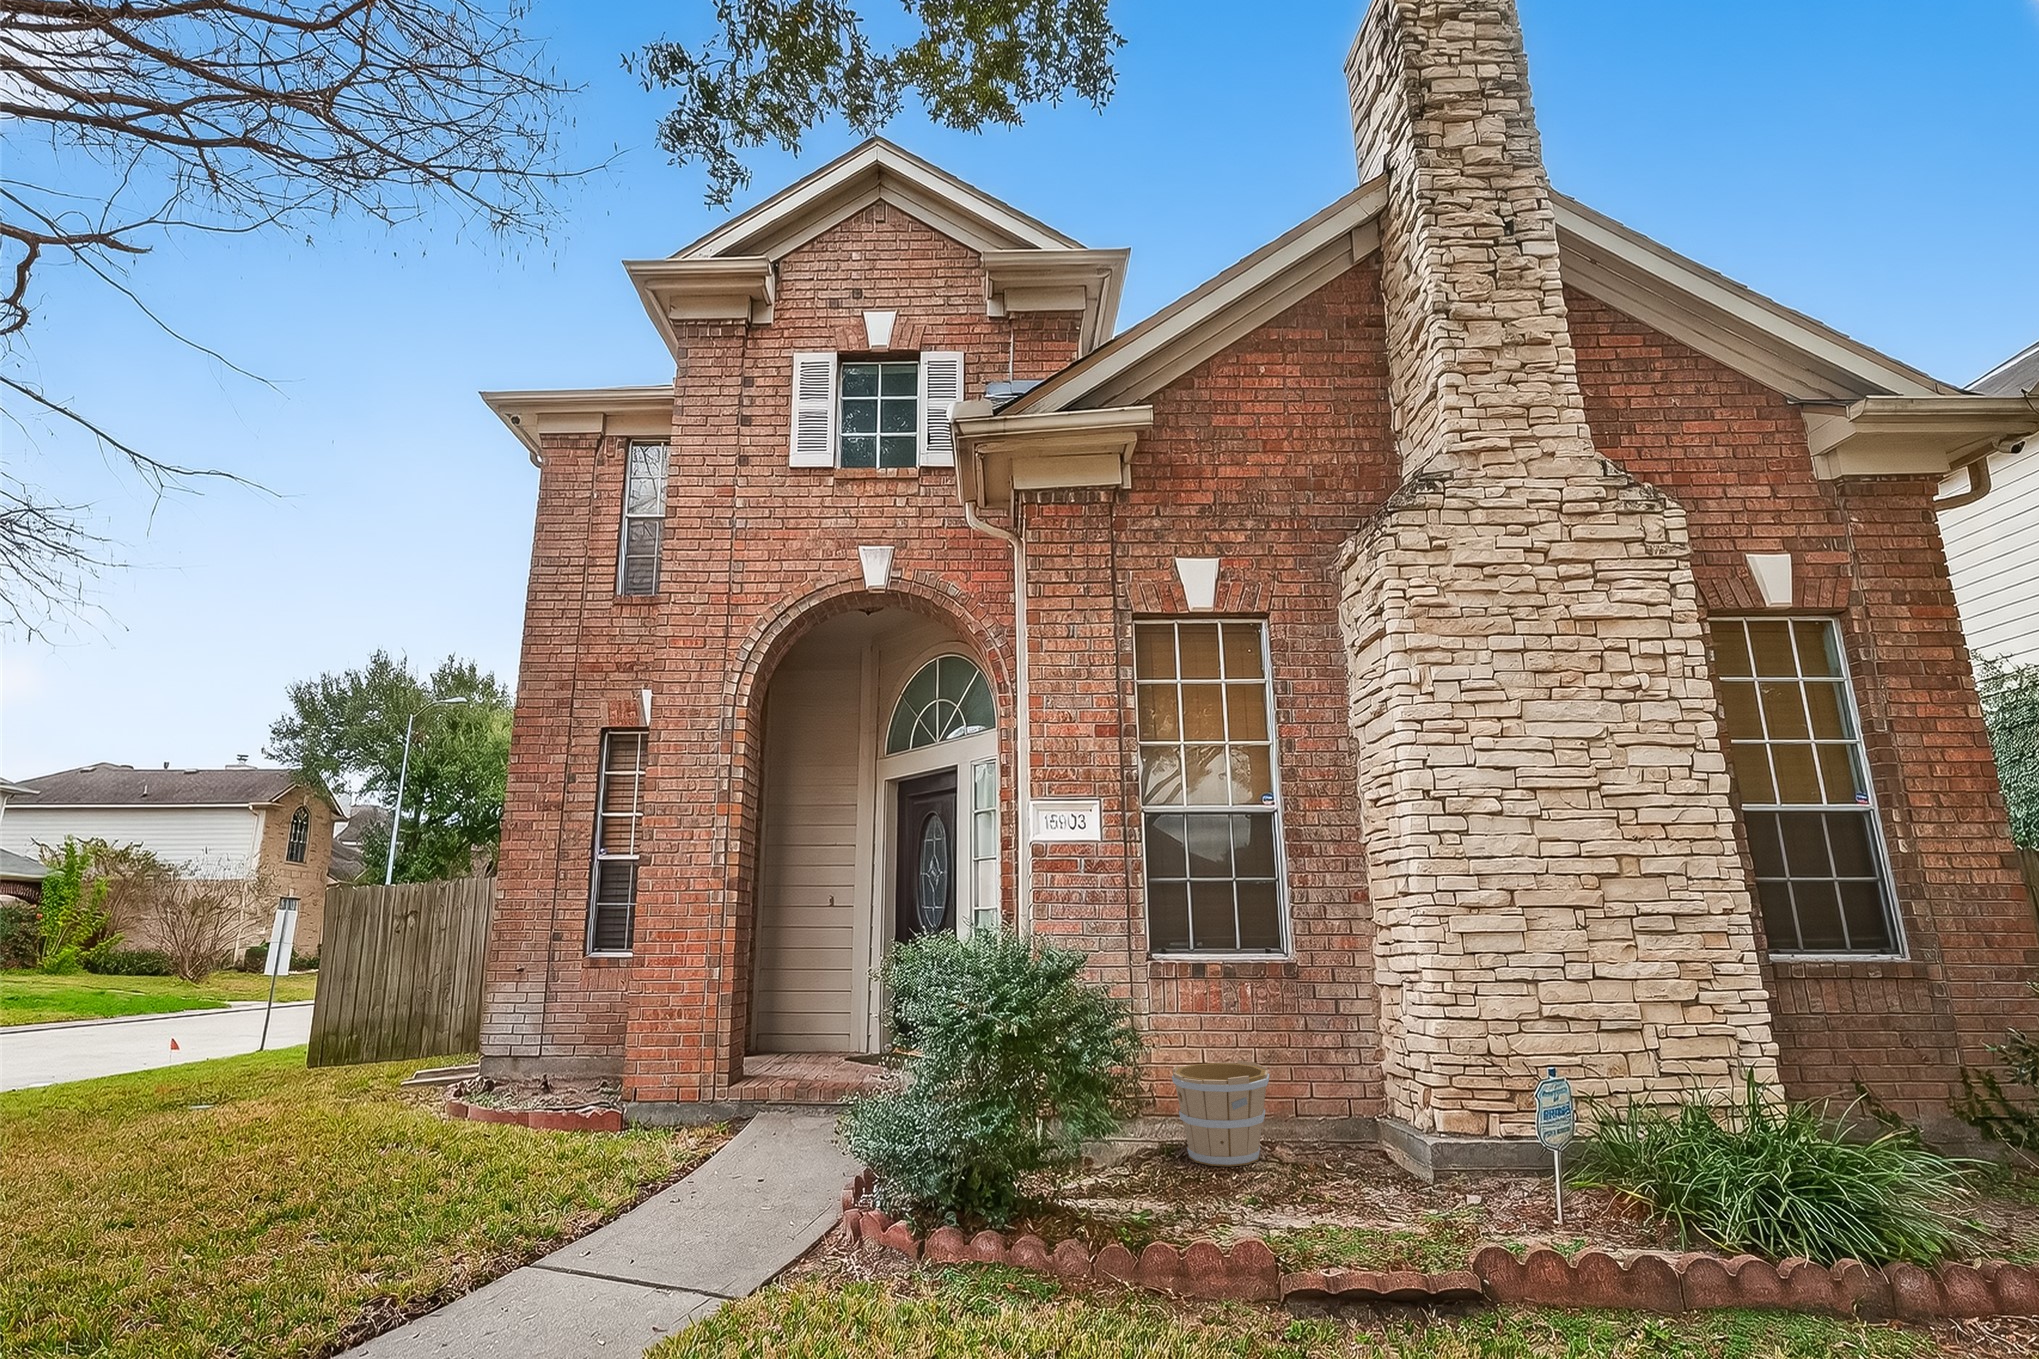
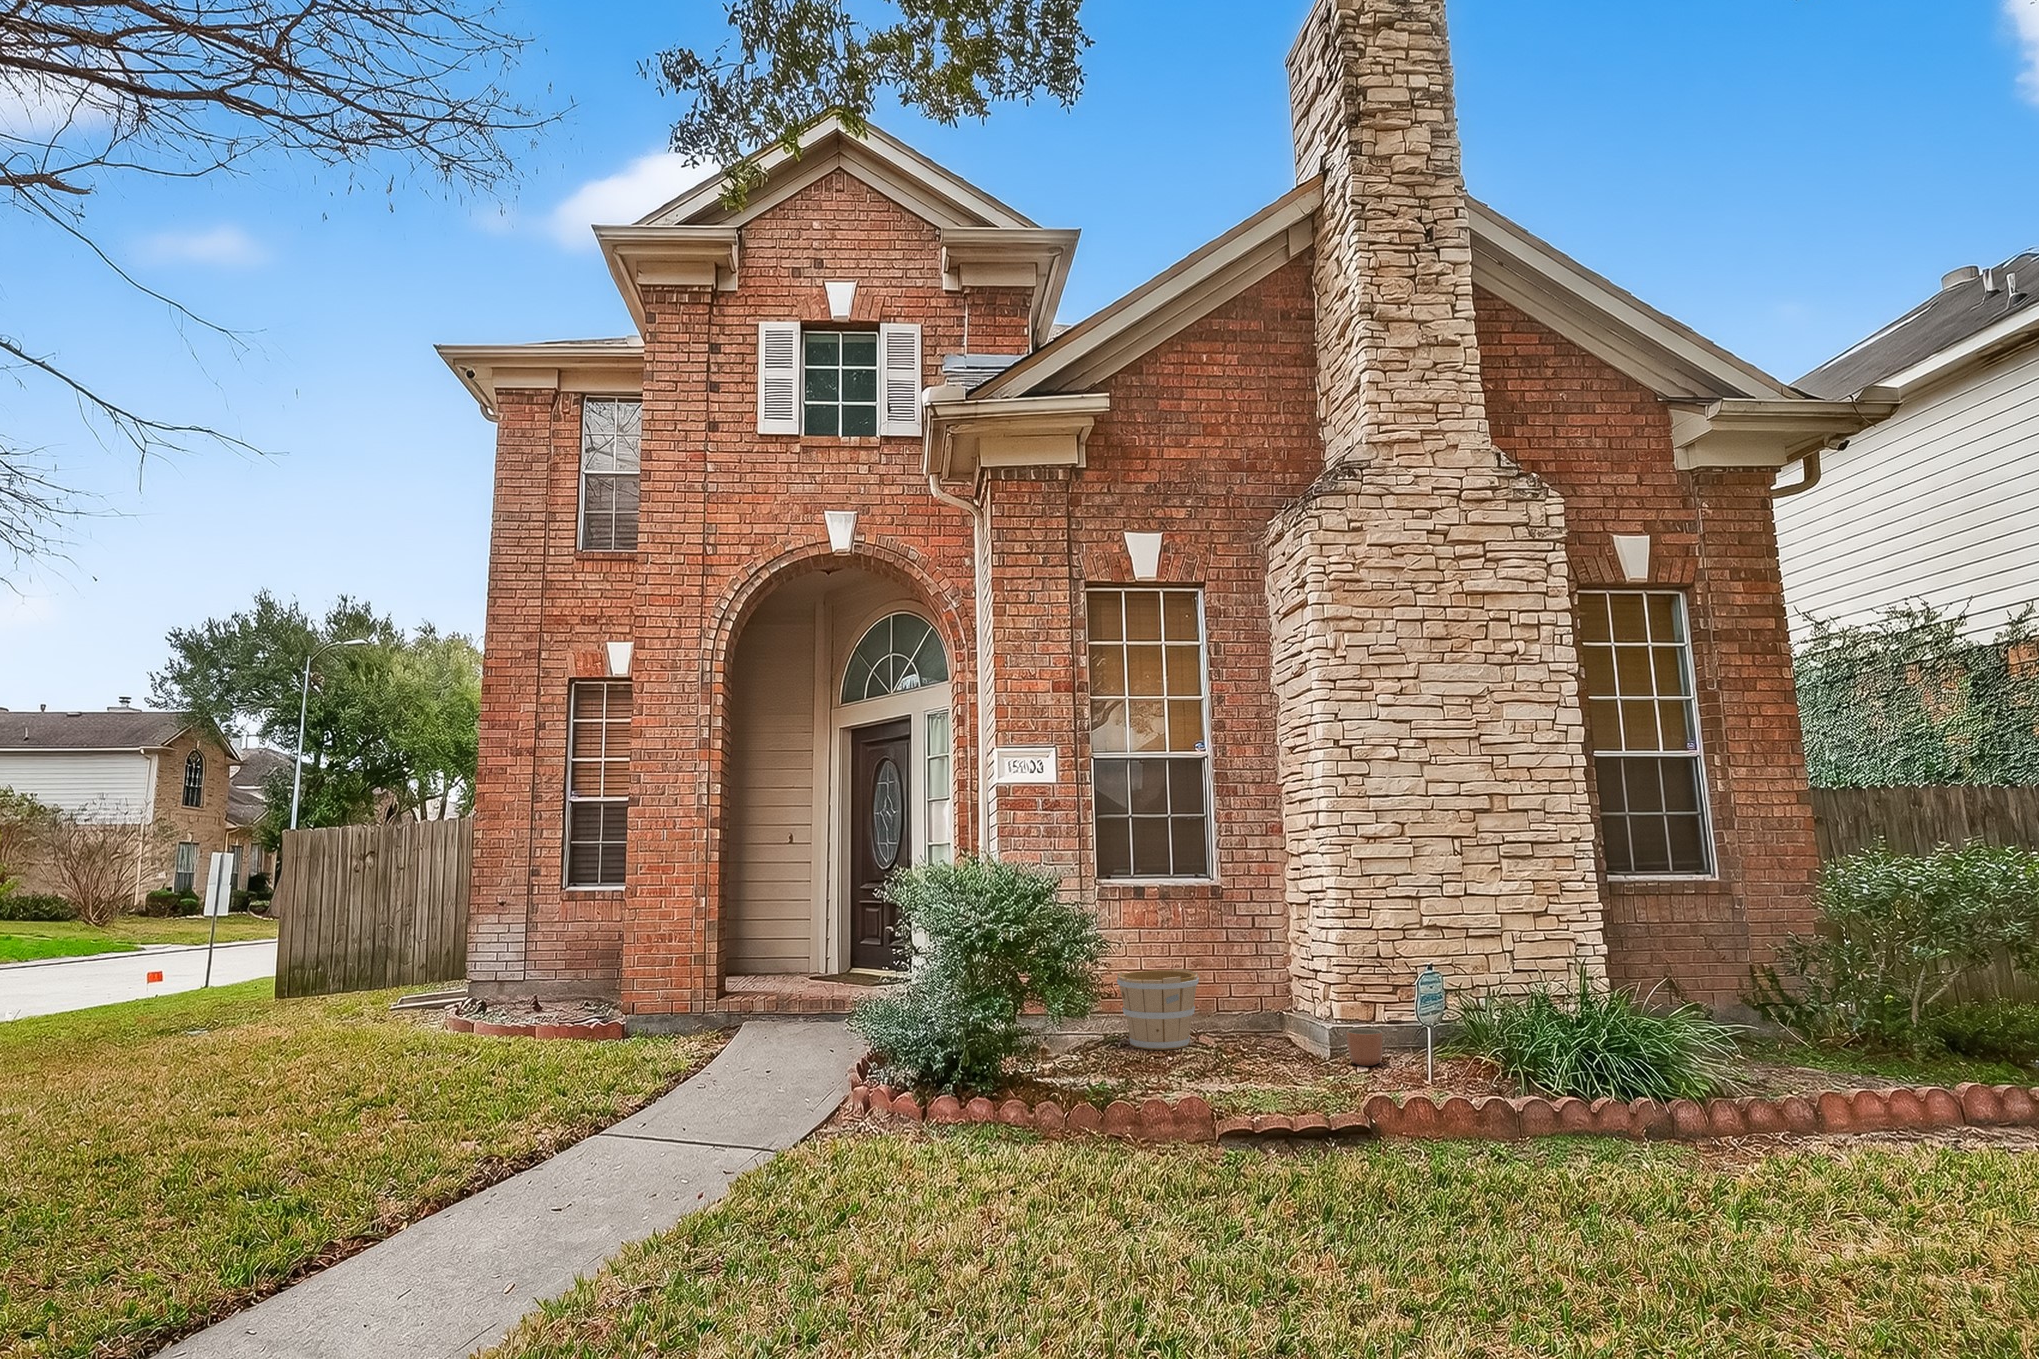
planter: none [1459,1148,1505,1199] -> present [1347,1028,1383,1066]

